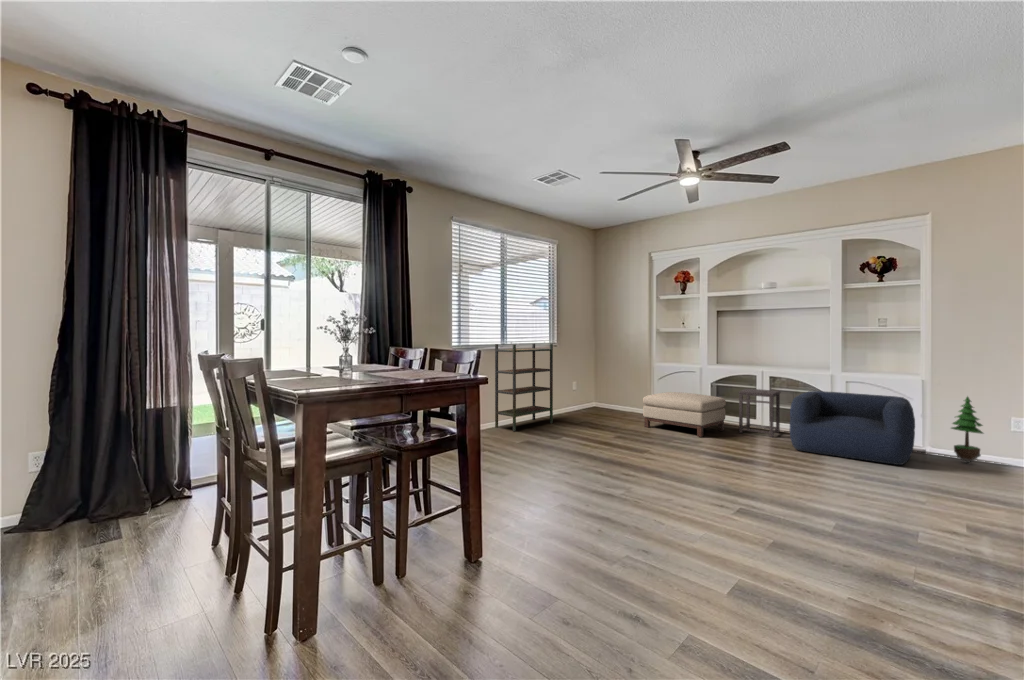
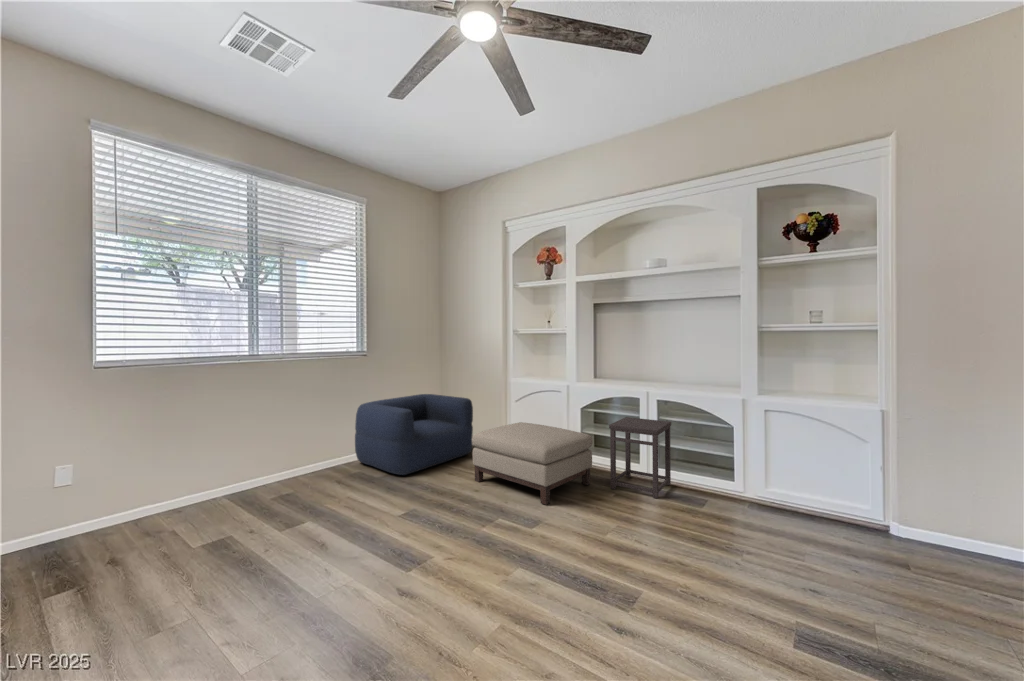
bookshelf: present [495,344,553,431] -> none [223,353,339,504]
armchair: present [790,391,915,465] -> present [355,394,473,475]
potted tree: present [951,397,983,463] -> none [934,444,996,564]

